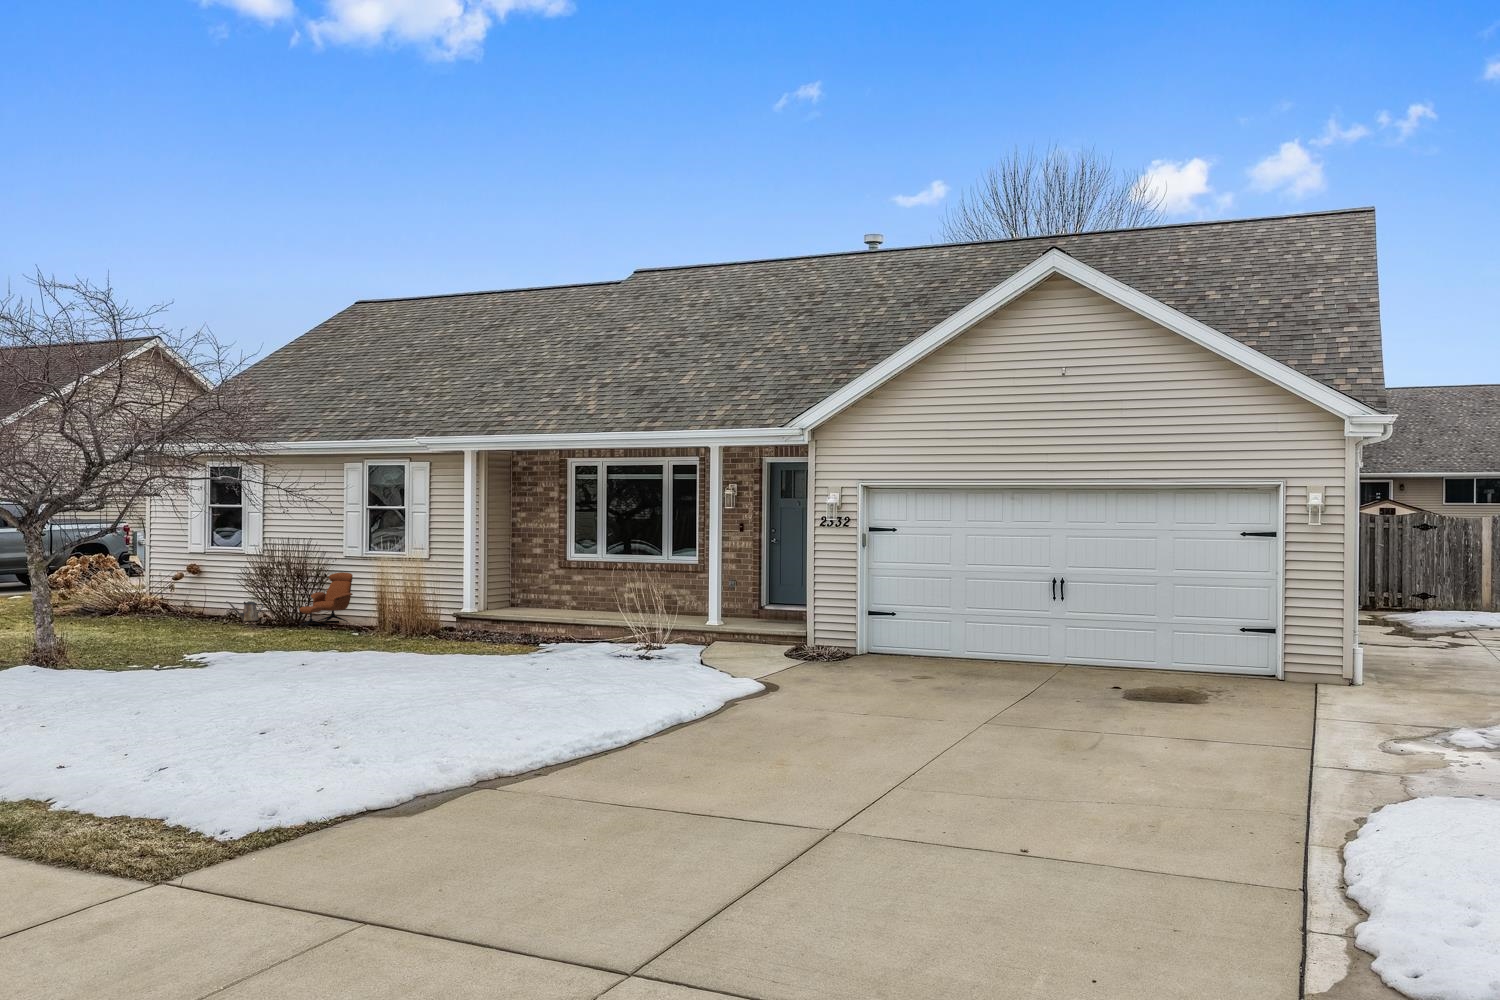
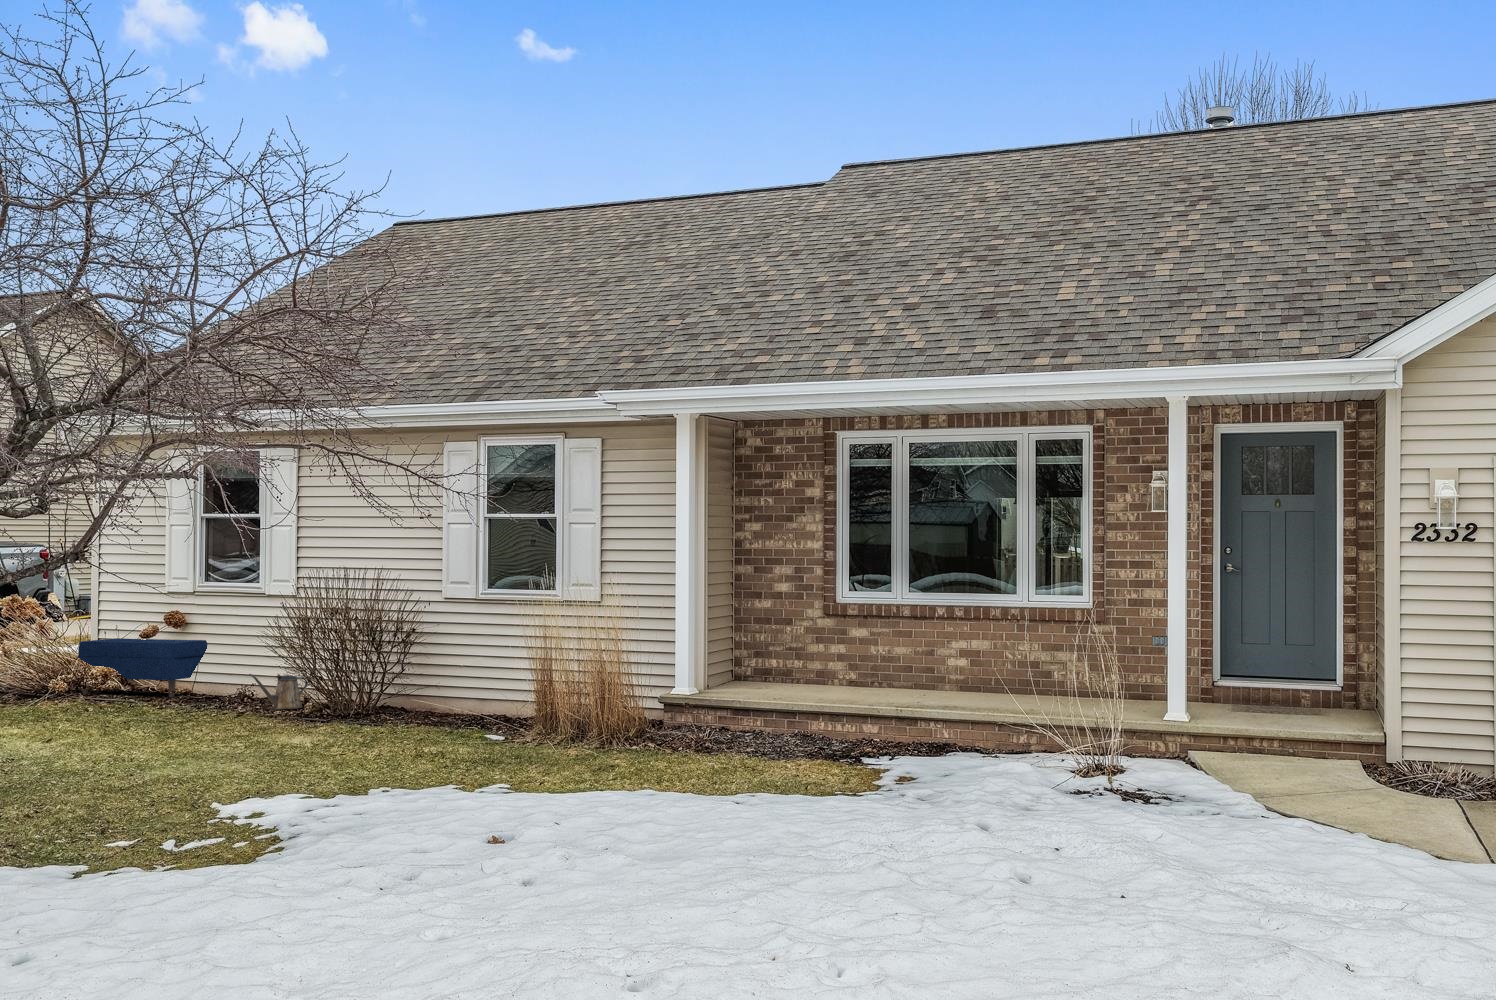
lounge chair: present [299,573,353,627] -> none [382,625,468,720]
bench: none [135,580,212,615] -> present [78,638,207,697]

